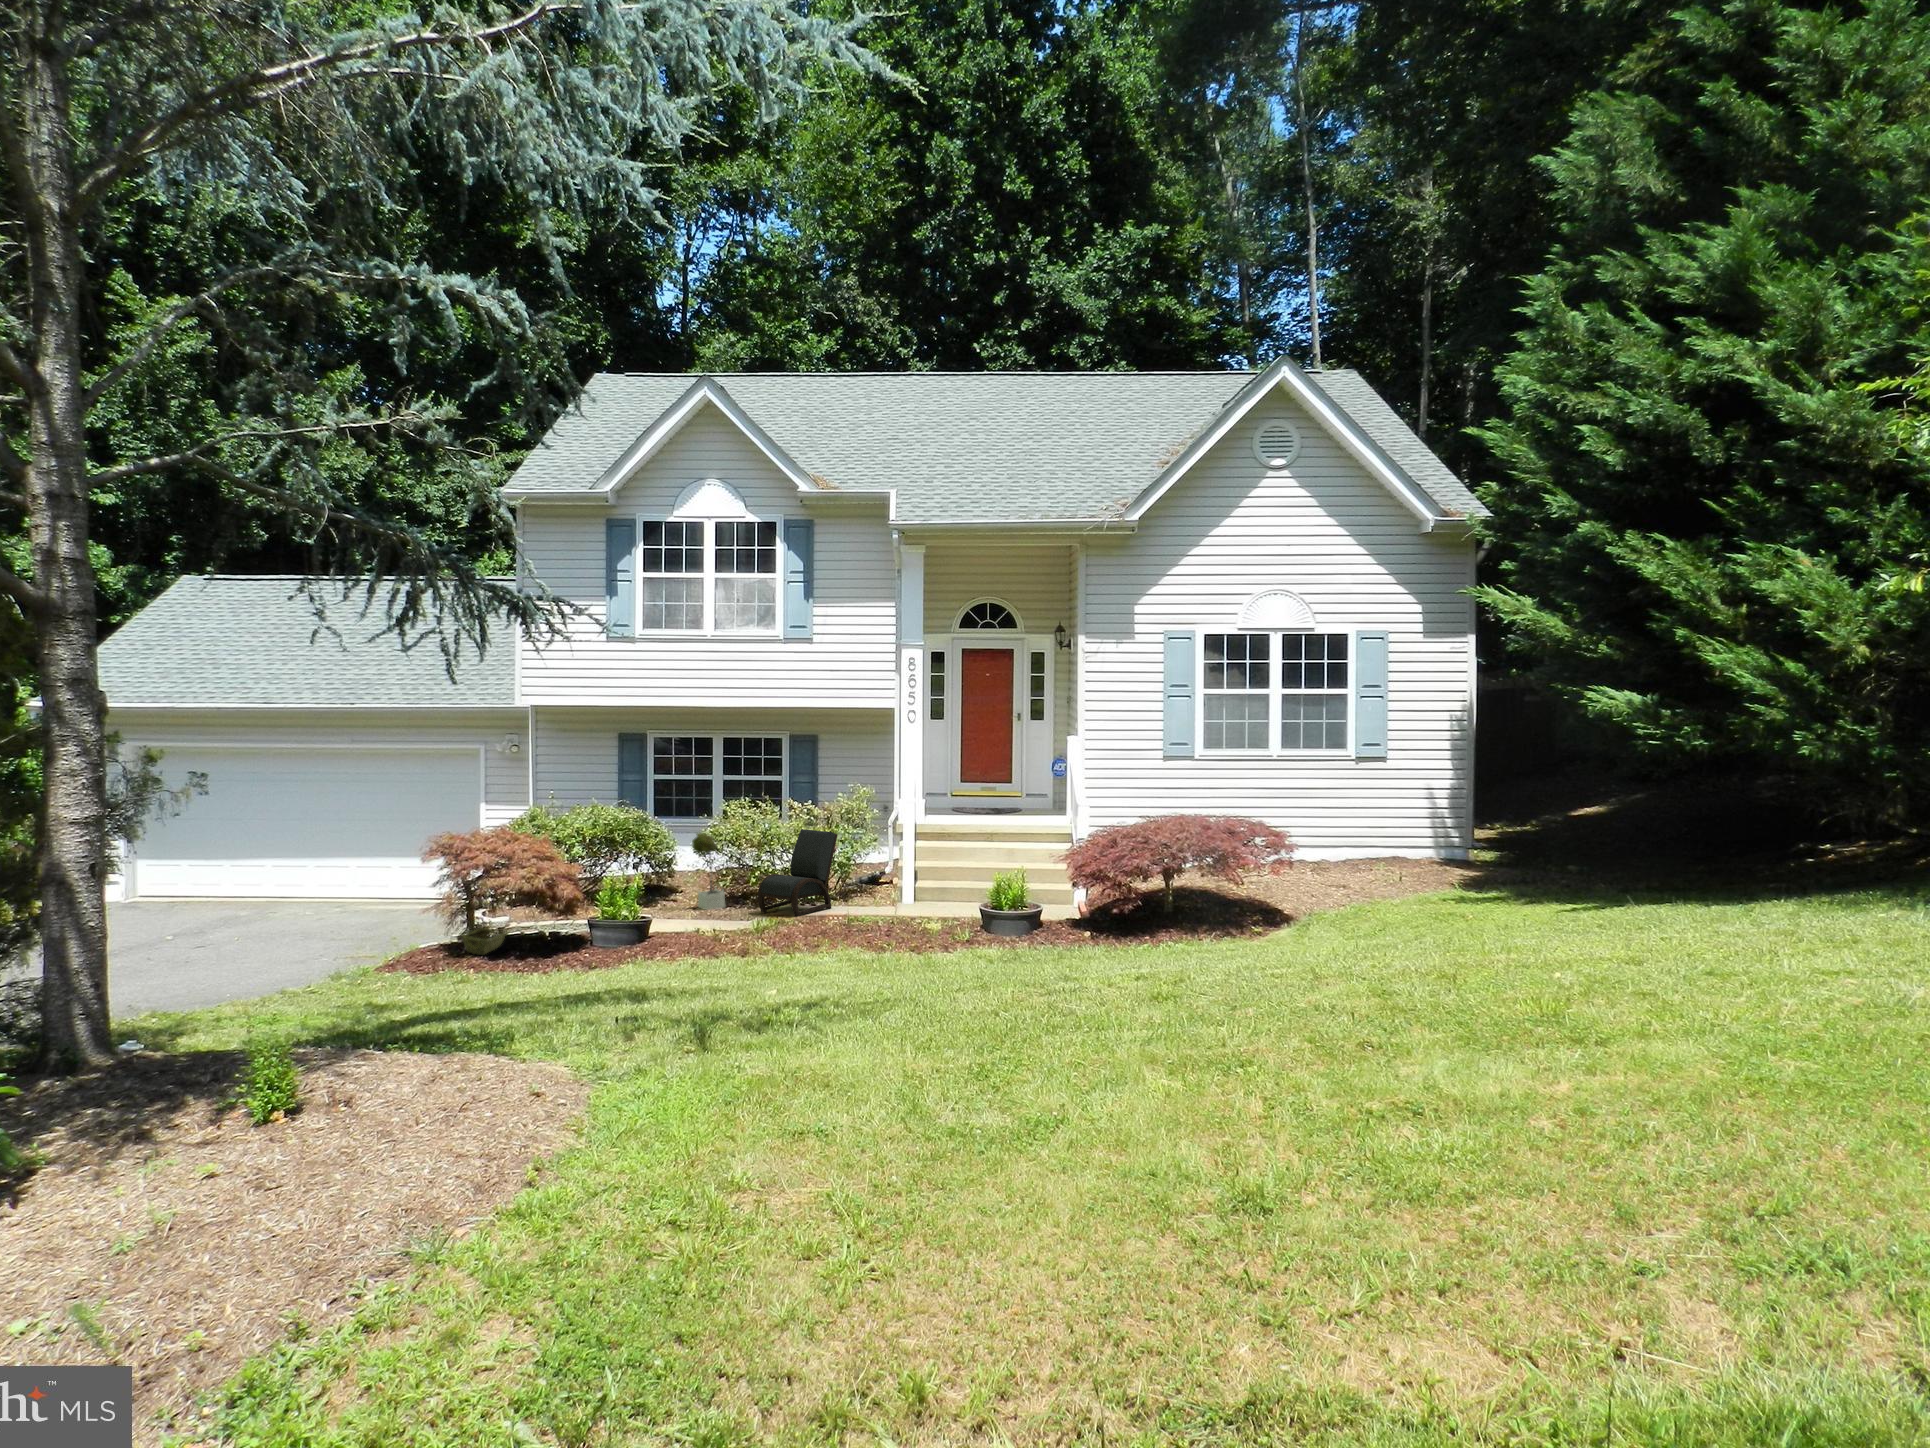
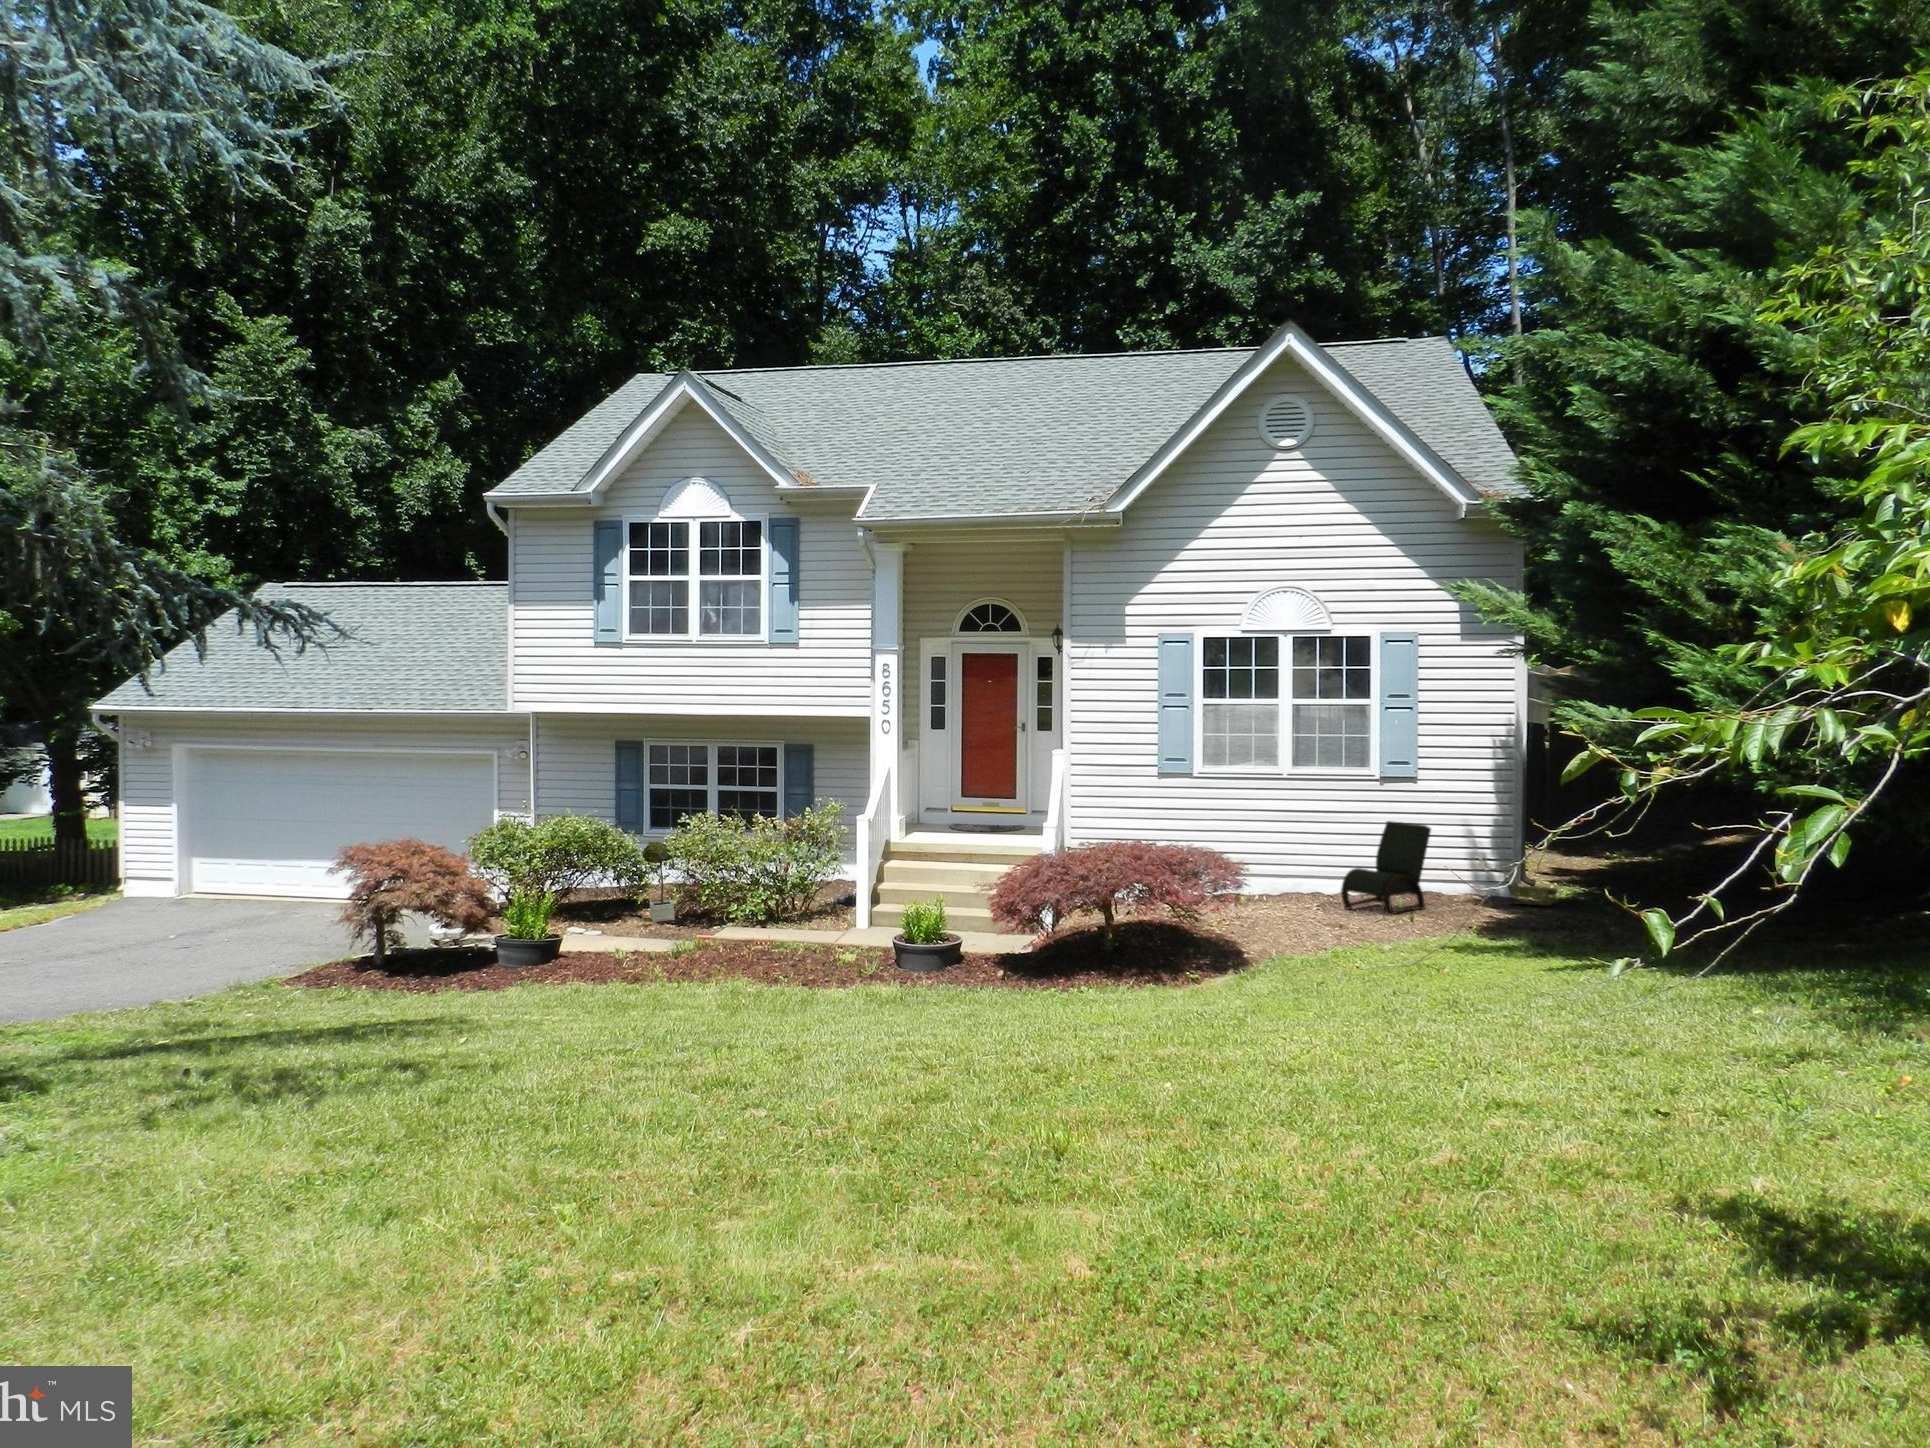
lounge chair: present [758,829,838,916] -> present [1341,821,1431,915]
woven basket: present [463,928,506,955] -> present [1508,885,1557,906]

